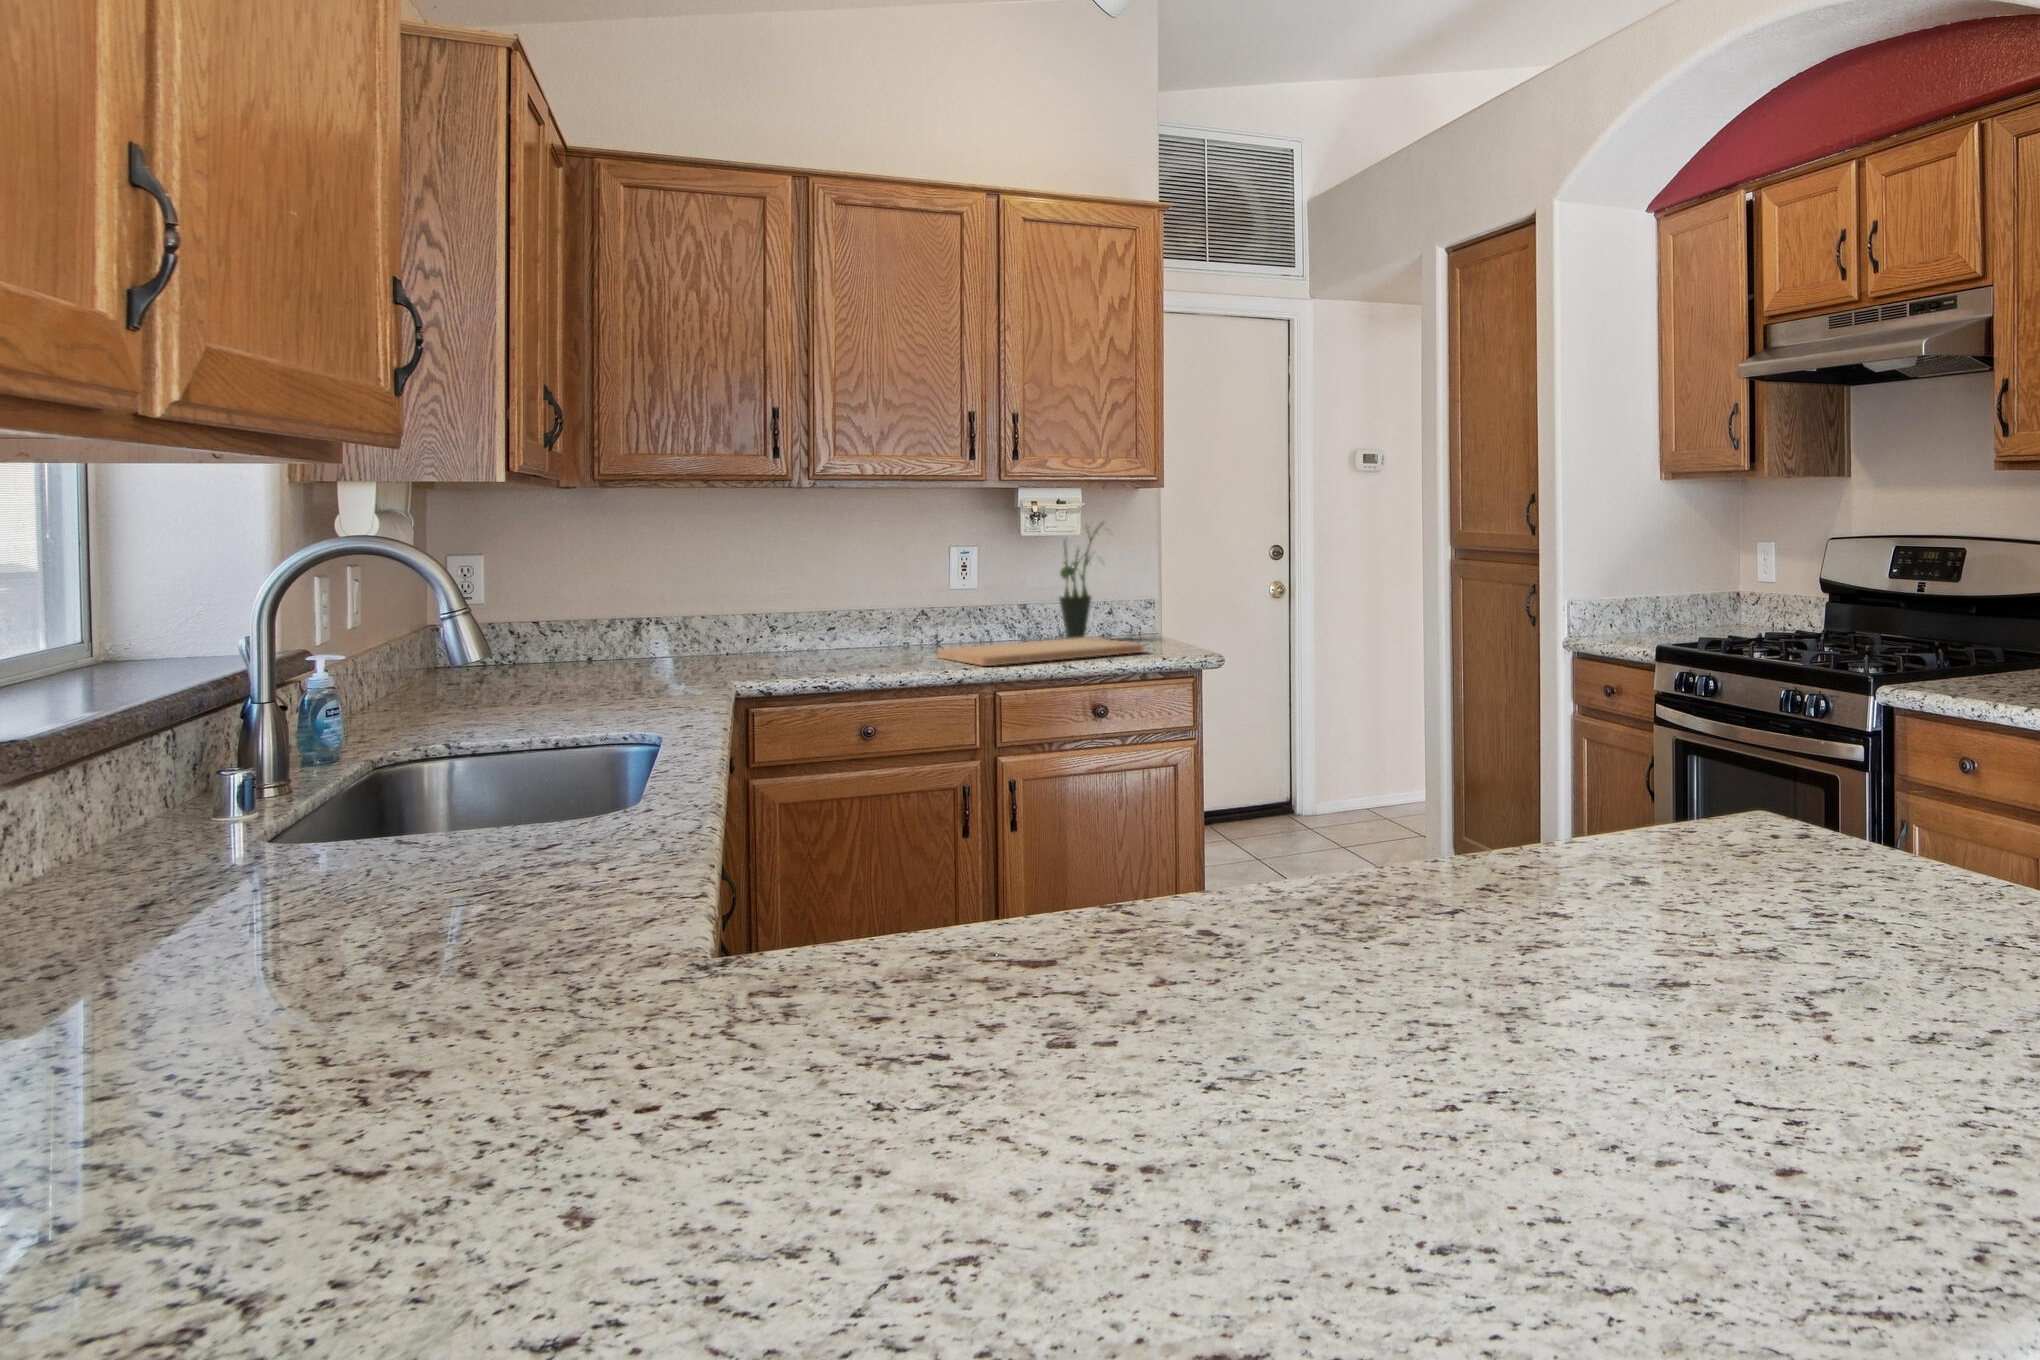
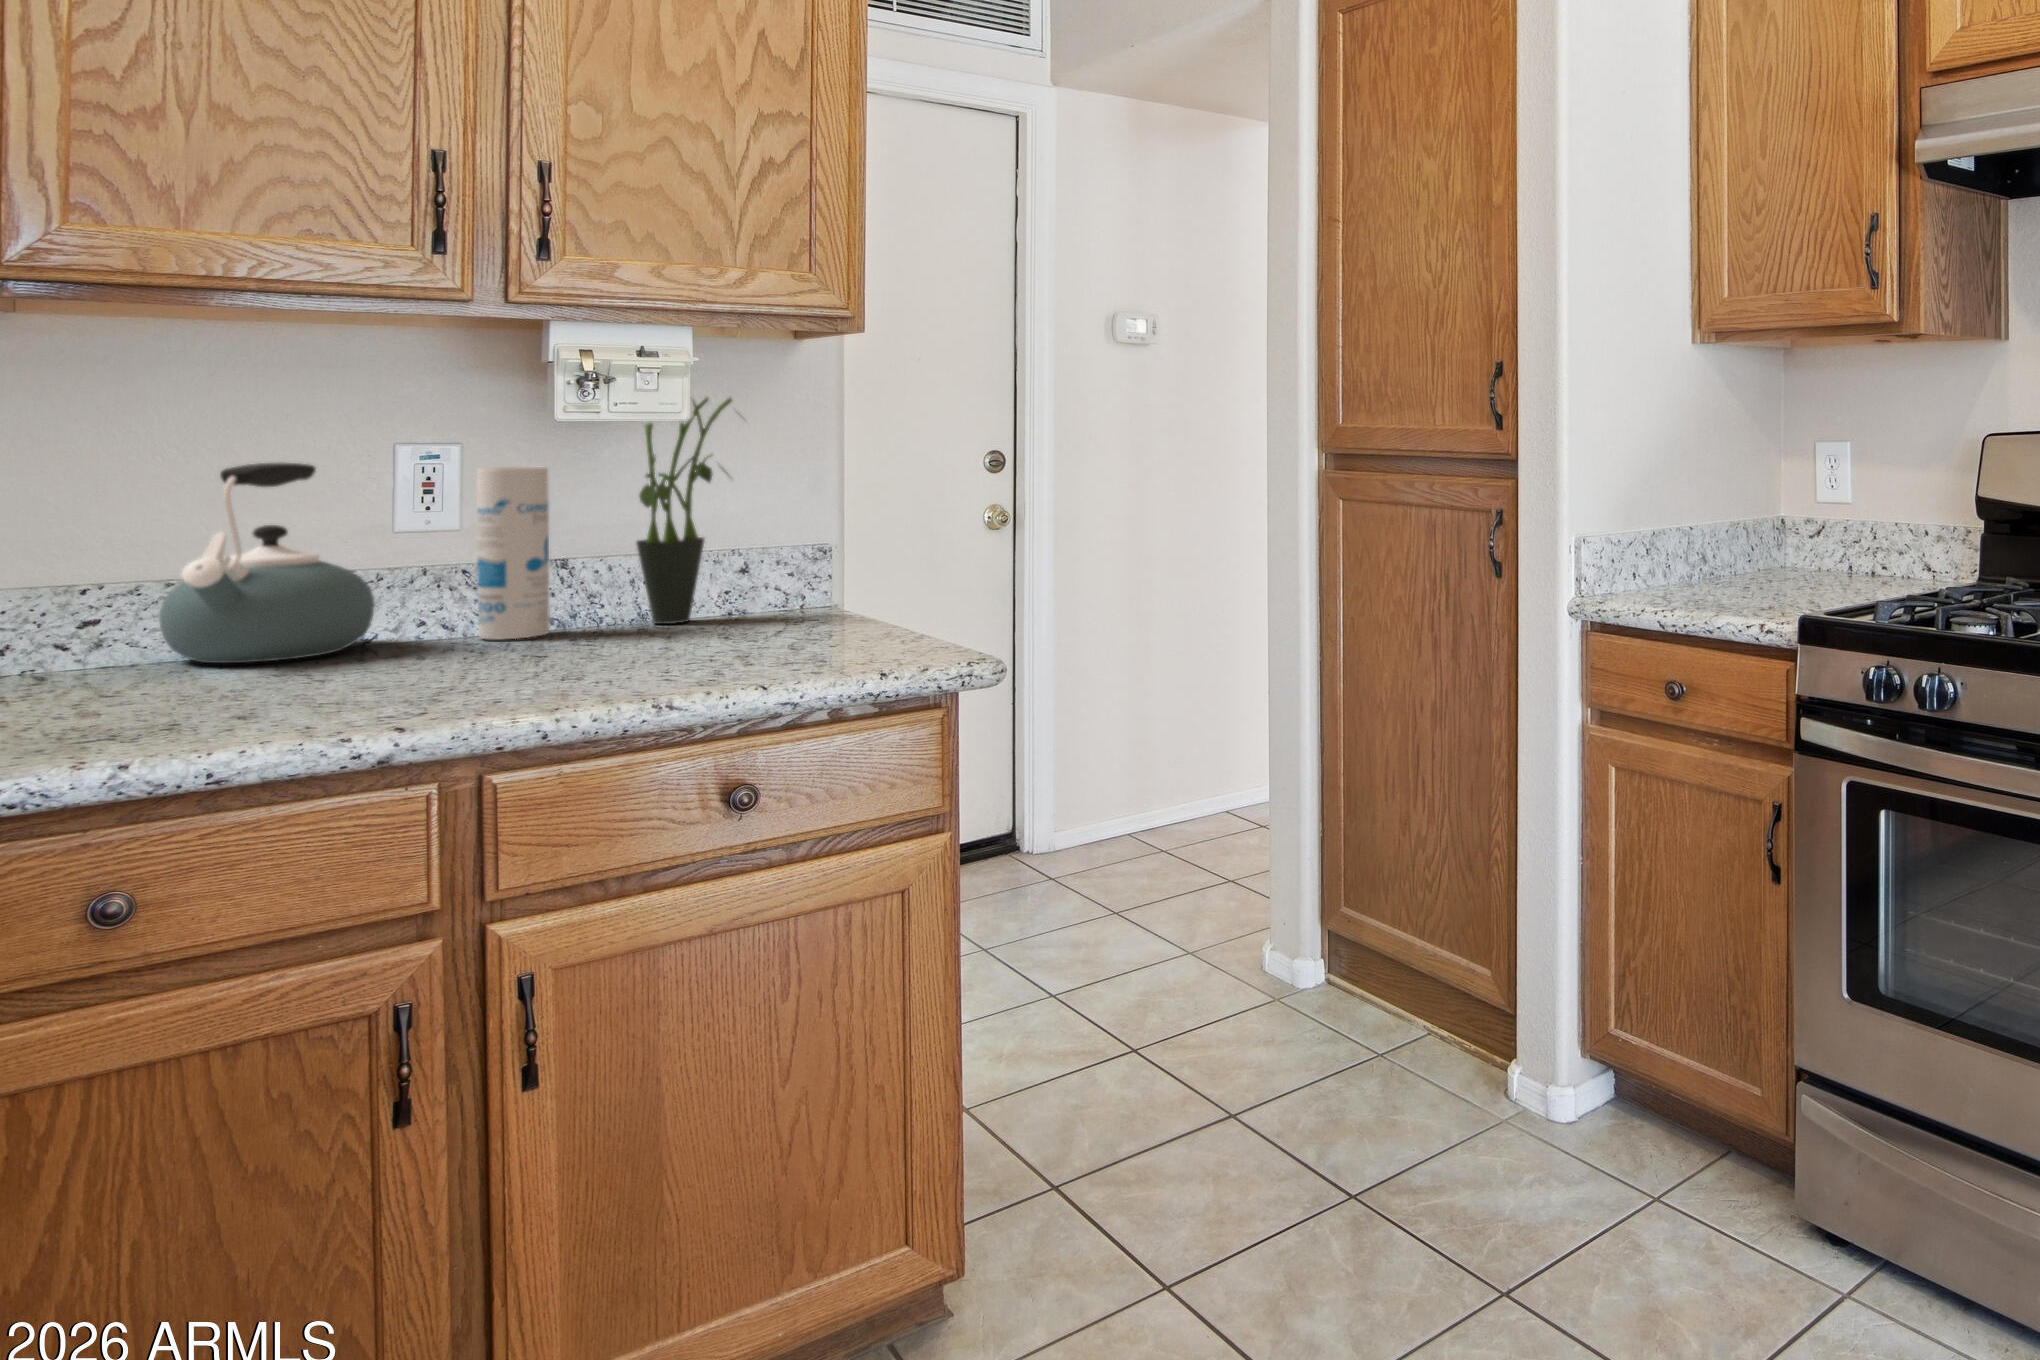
kettle: none [858,557,943,650] -> present [159,462,375,663]
canister: none [987,558,1019,645] -> present [477,467,550,640]
cutting board: present [938,637,1143,666] -> none [348,621,824,707]

